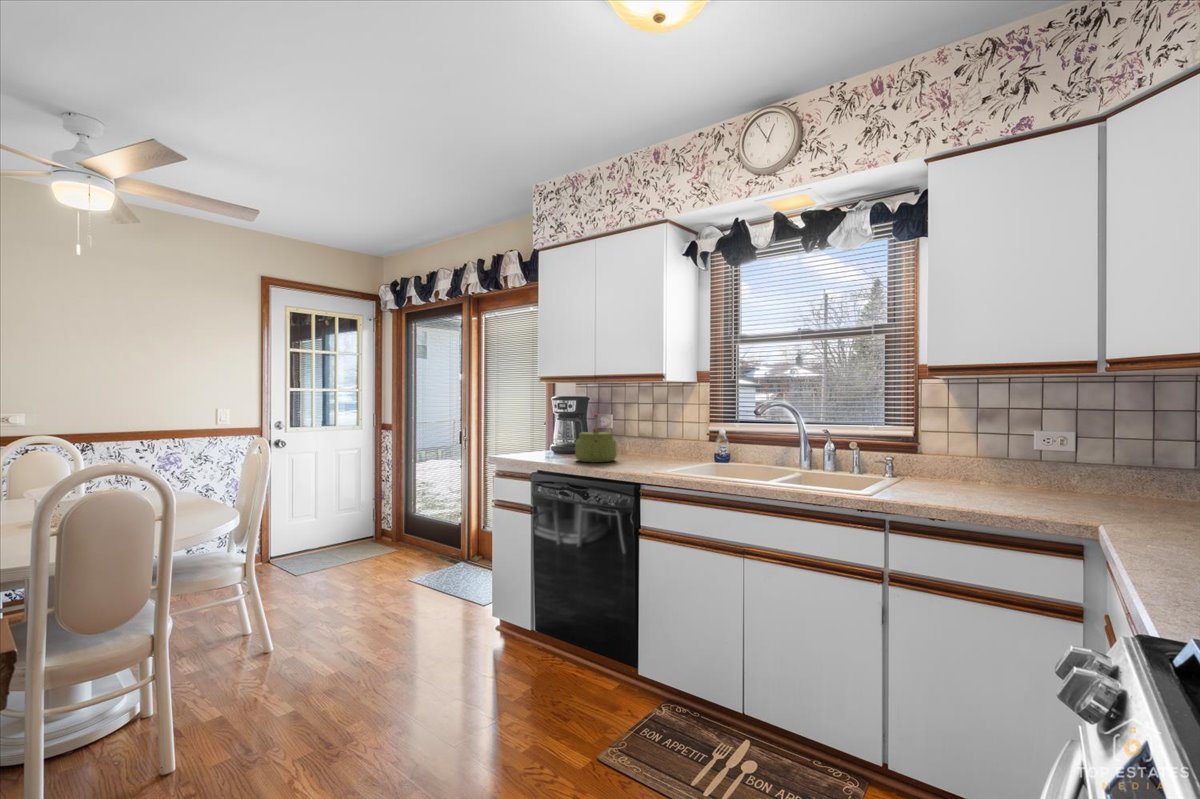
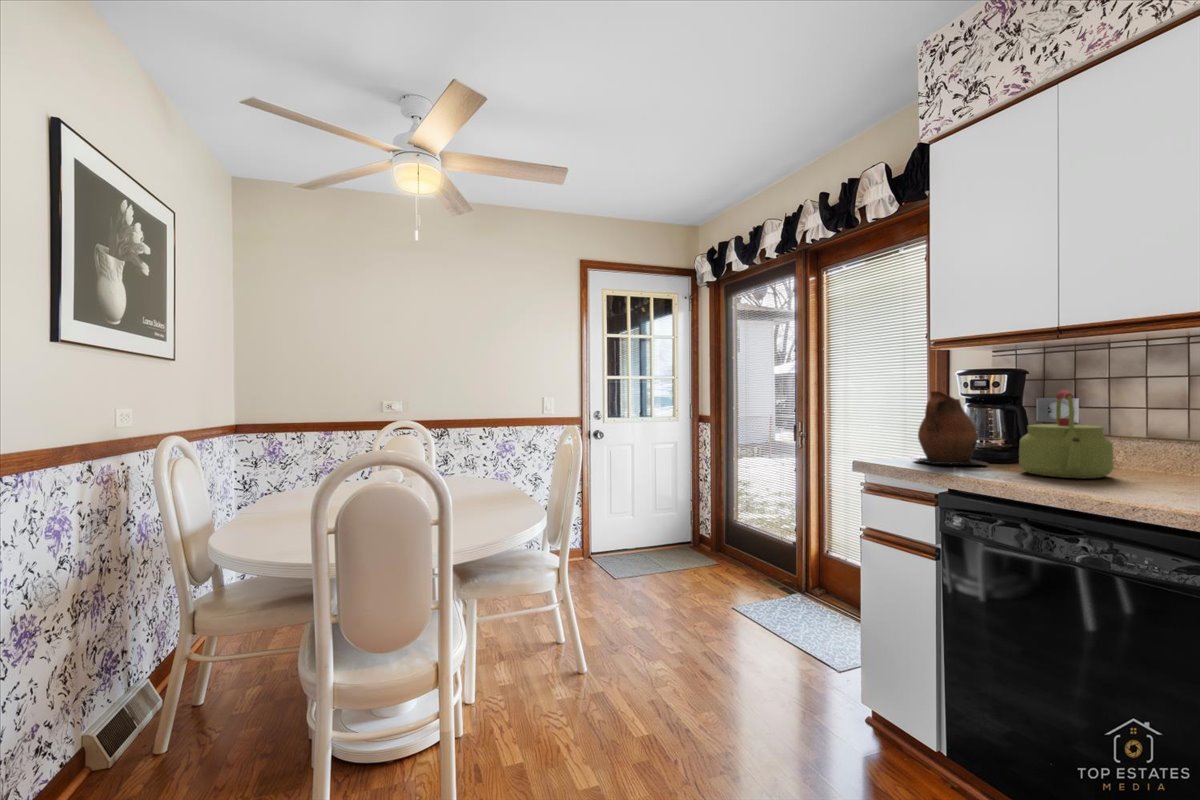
ceramic pitcher: none [522,412,564,458] -> present [916,391,988,465]

